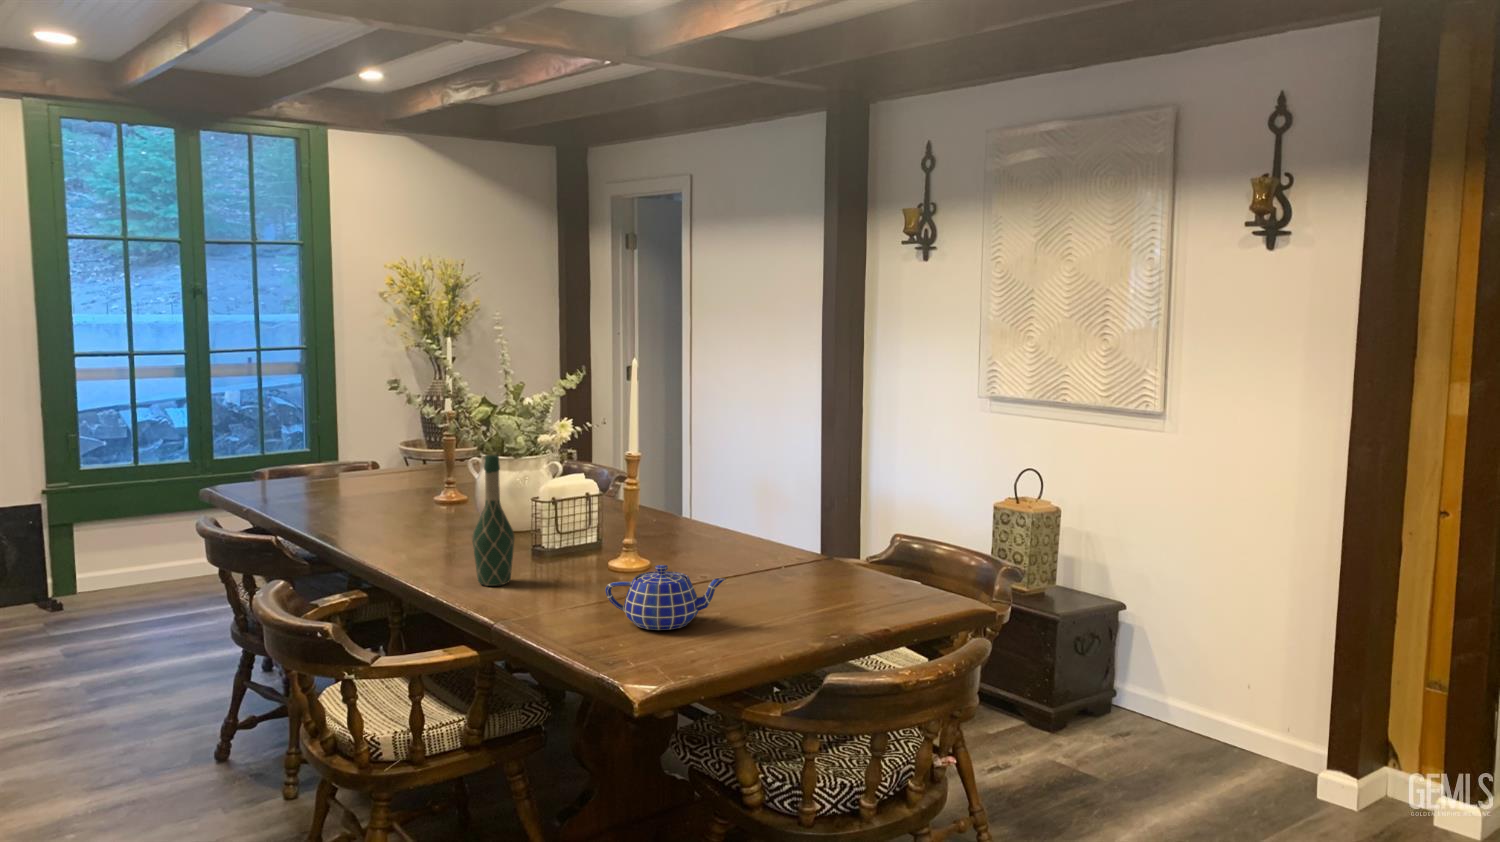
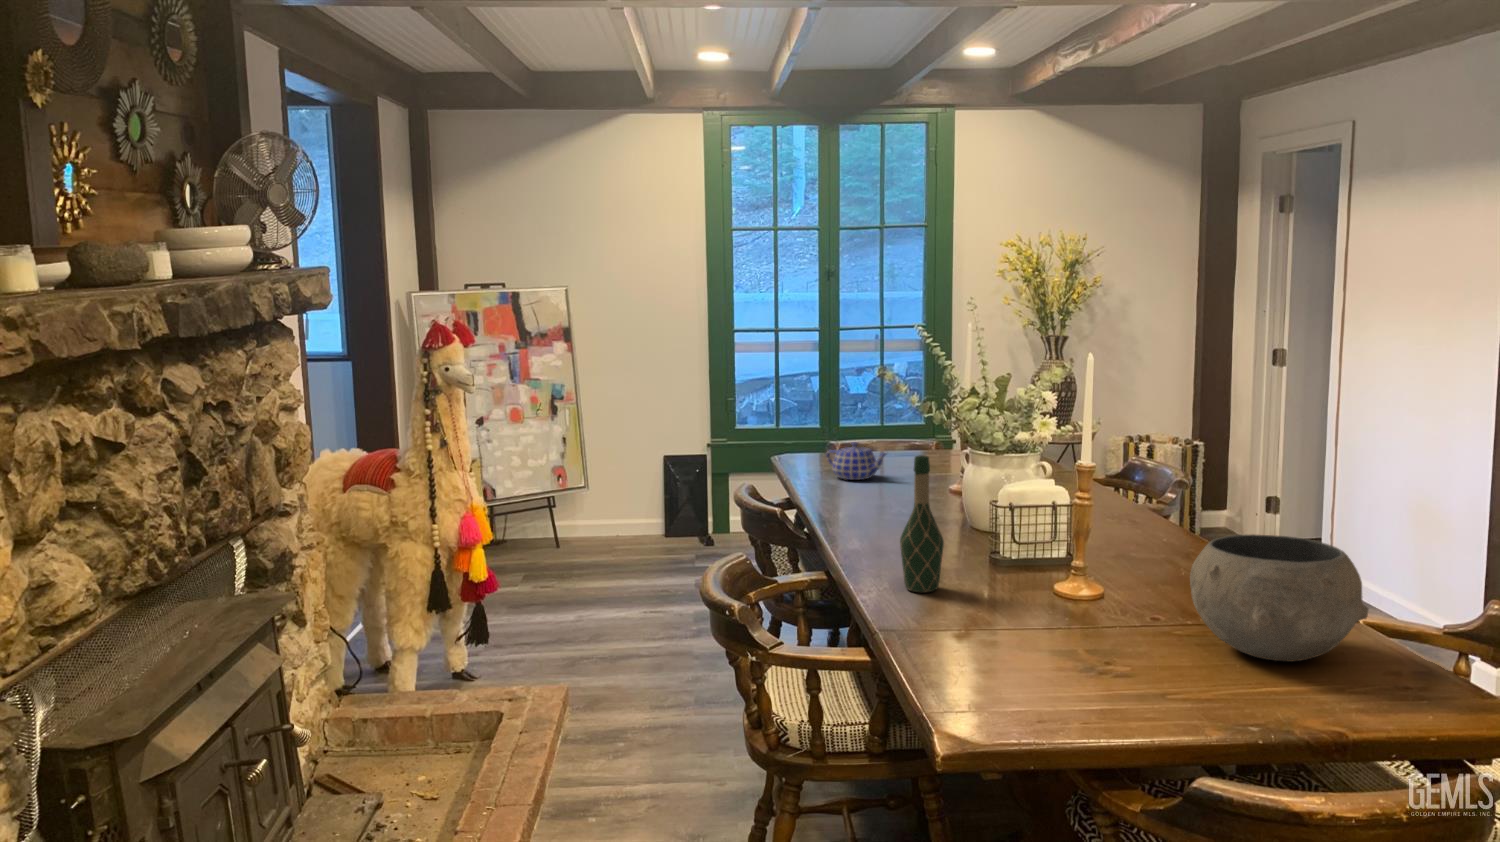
ceramic bowl: none [738,496,870,592] -> present [1190,534,1368,662]
teapot: present [605,565,726,630] -> present [826,442,886,480]

